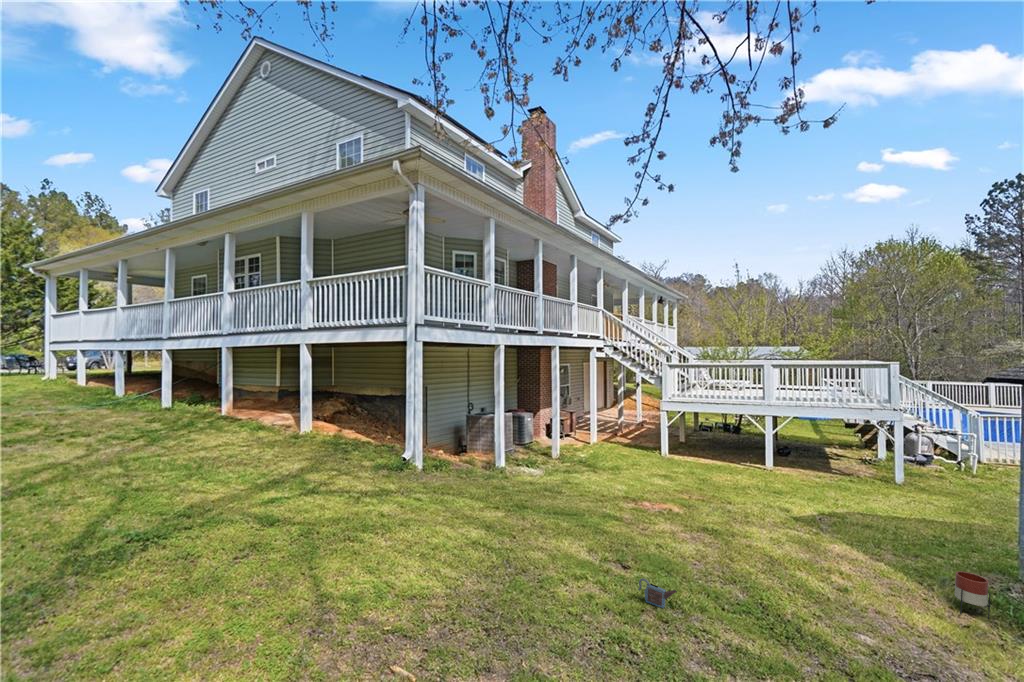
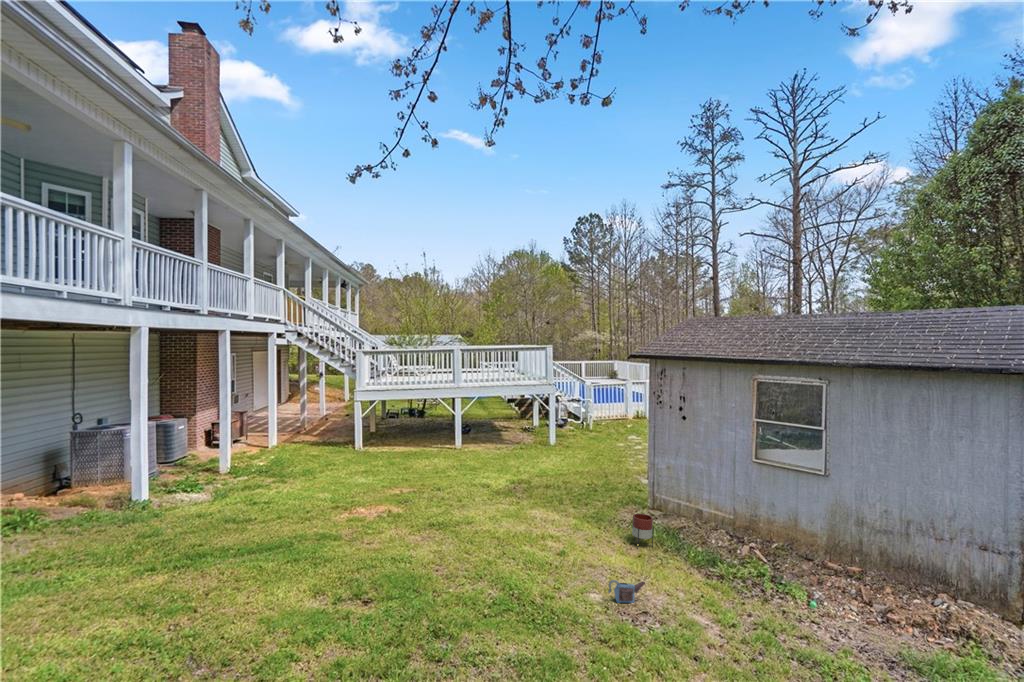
watering can: present [638,578,677,608] -> present [608,580,645,603]

